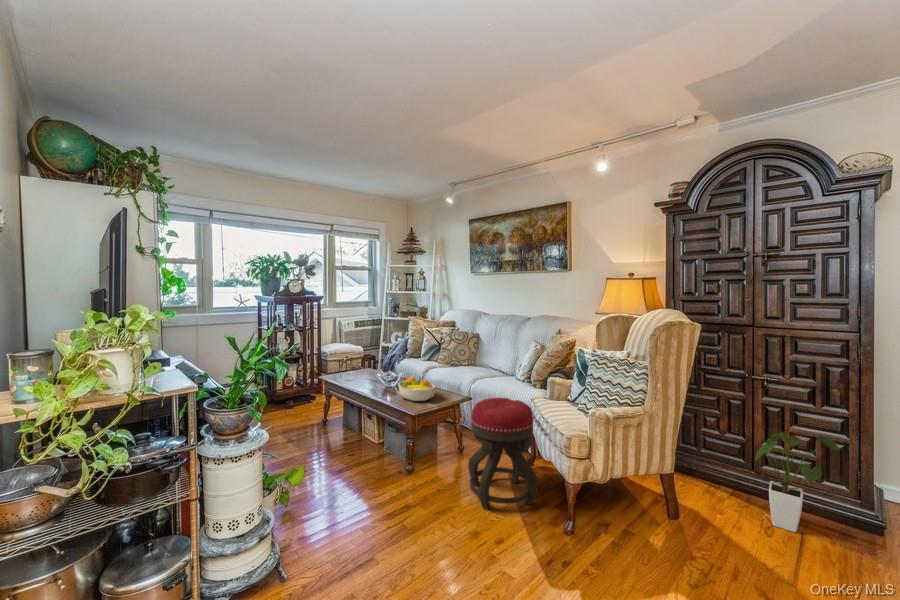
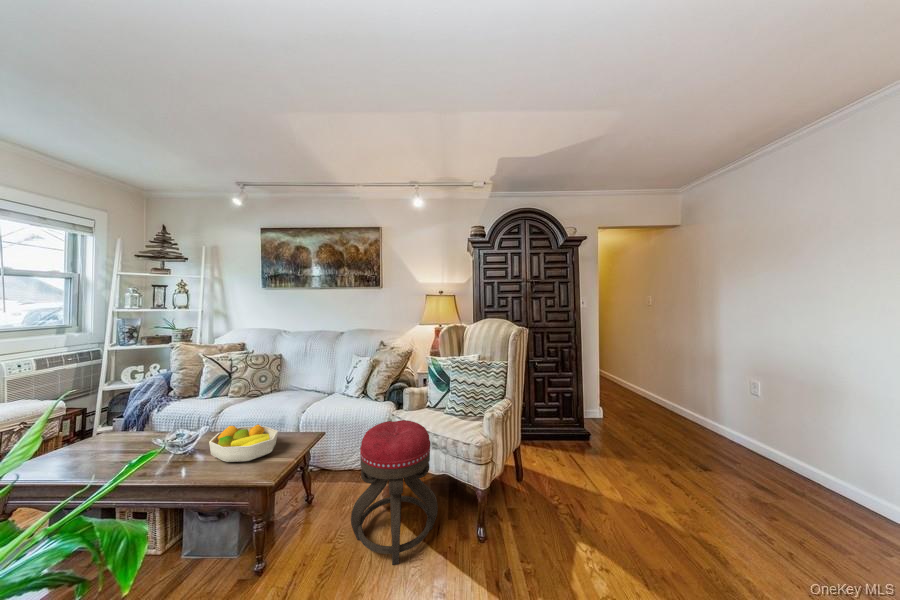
house plant: present [756,432,839,532] -> none [542,390,586,457]

